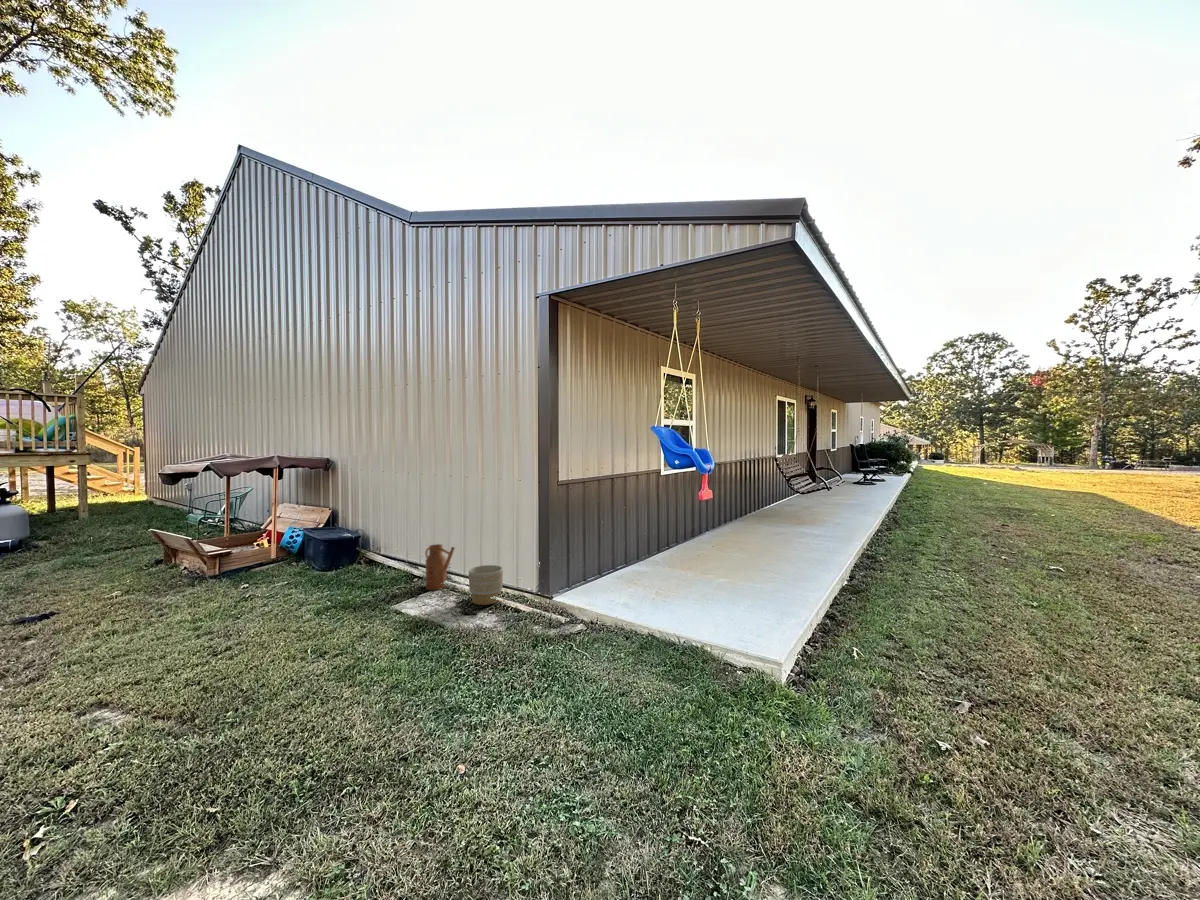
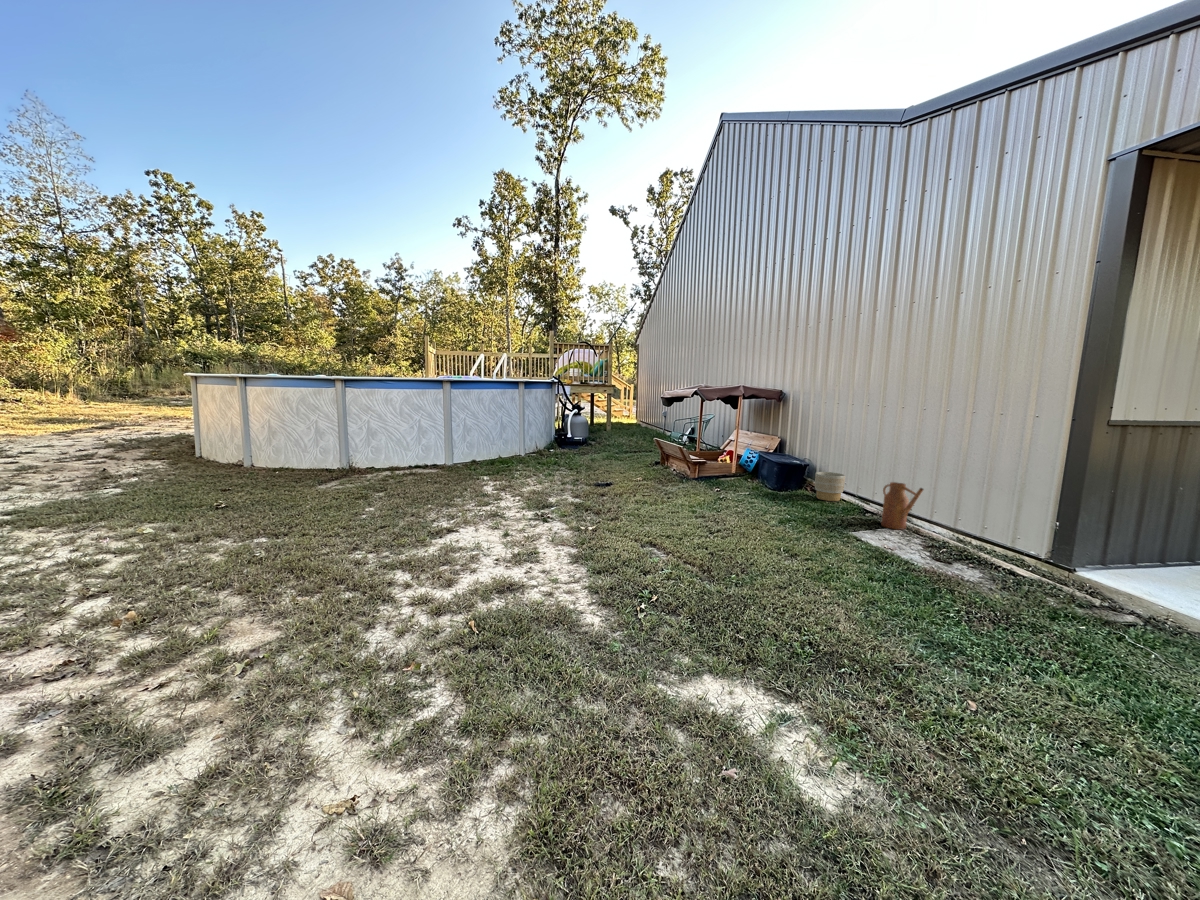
planter: present [469,565,503,605] -> present [815,472,845,501]

